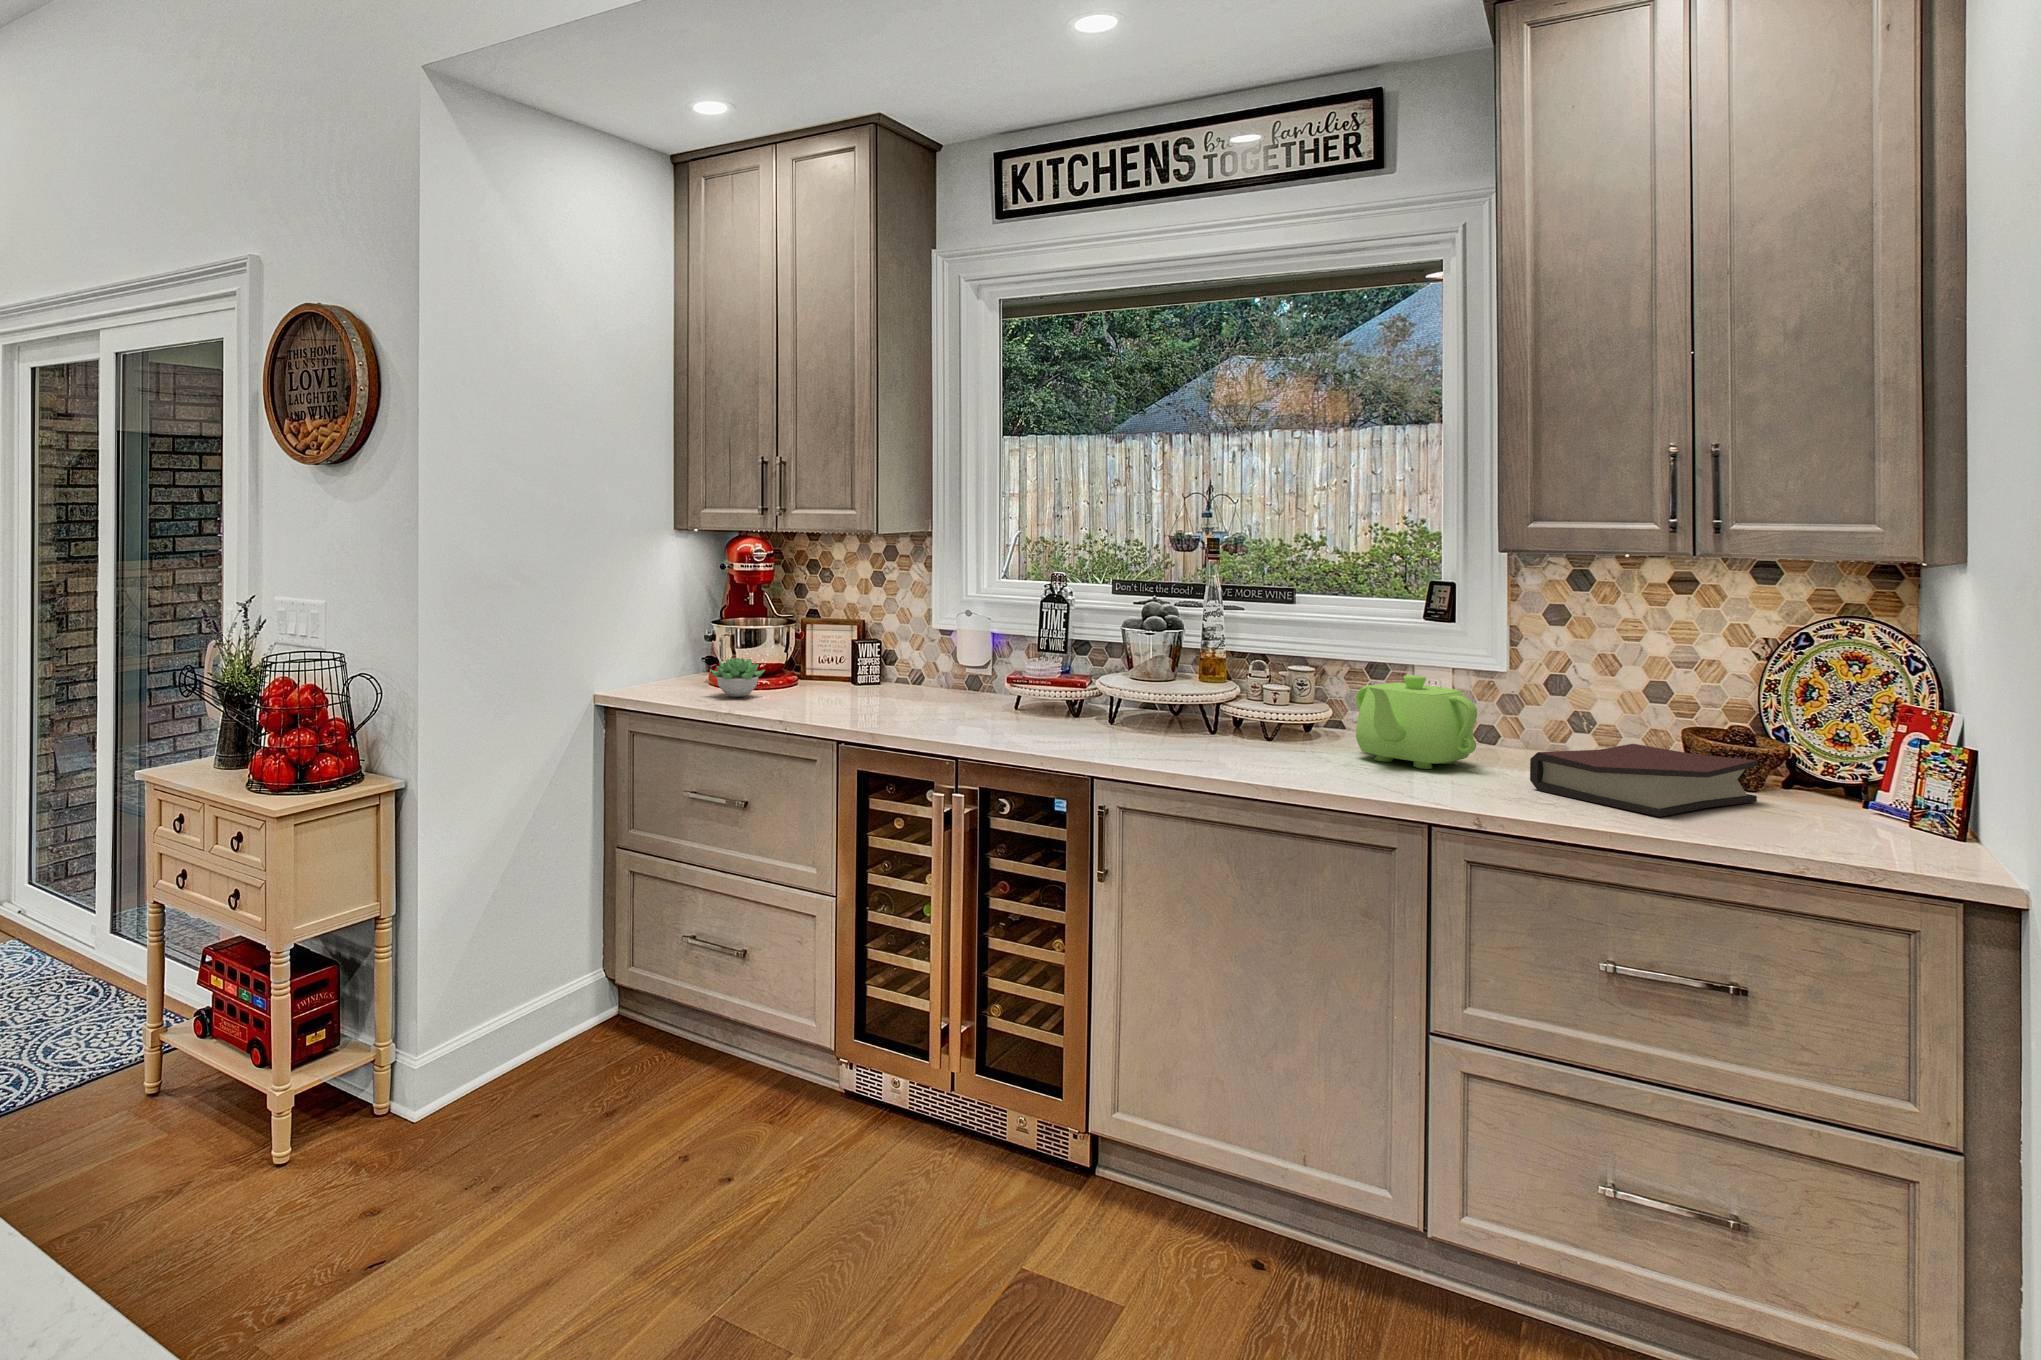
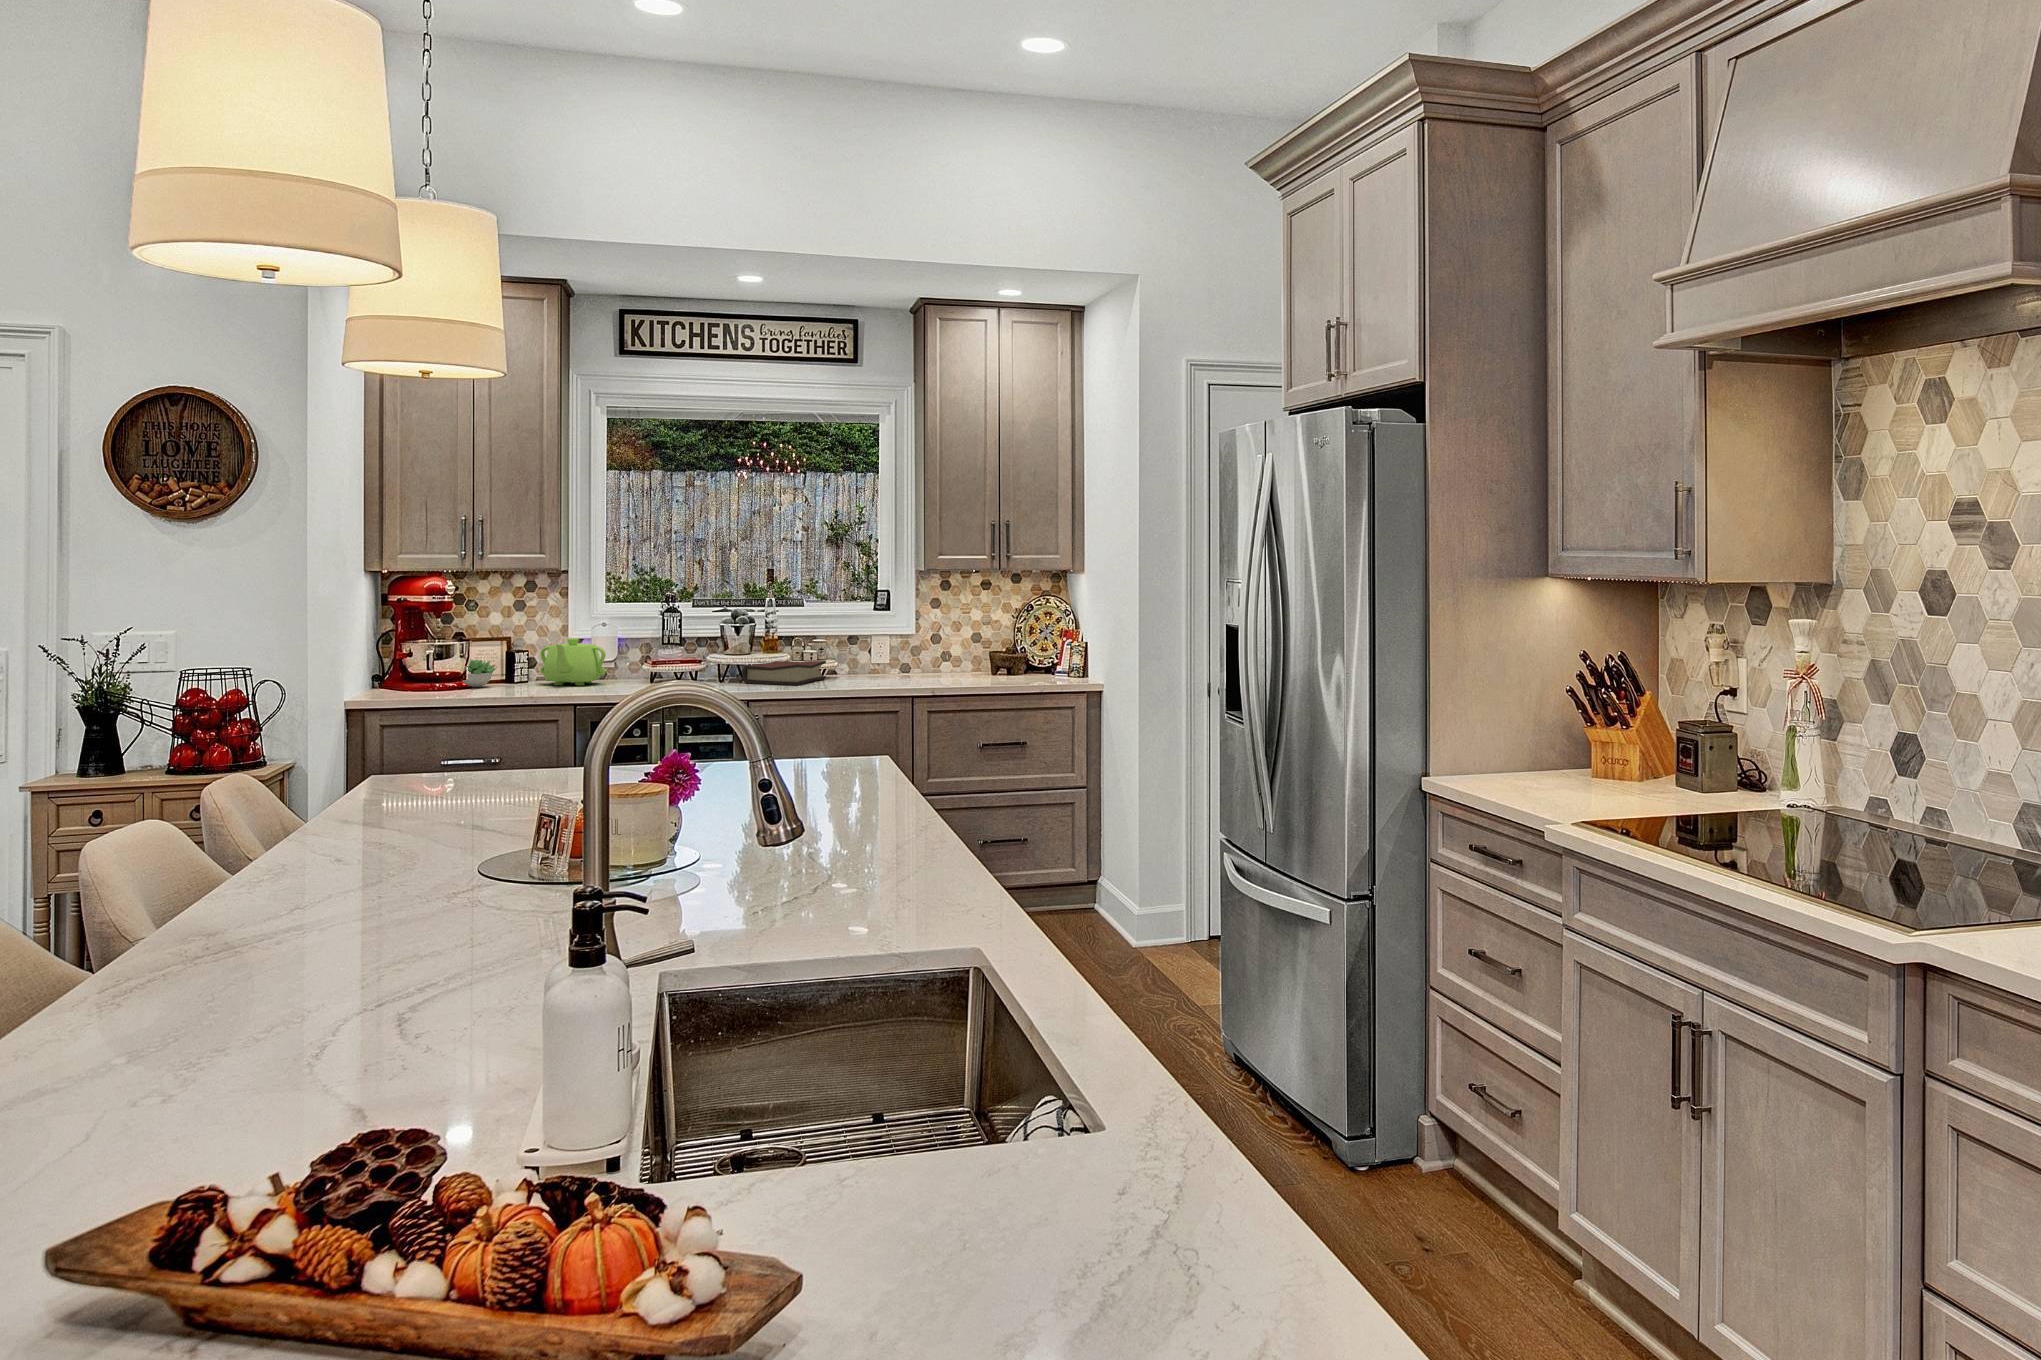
teapot: present [1356,675,1477,769] -> present [540,638,606,685]
hardback book: present [1530,744,1757,817] -> present [742,661,826,685]

